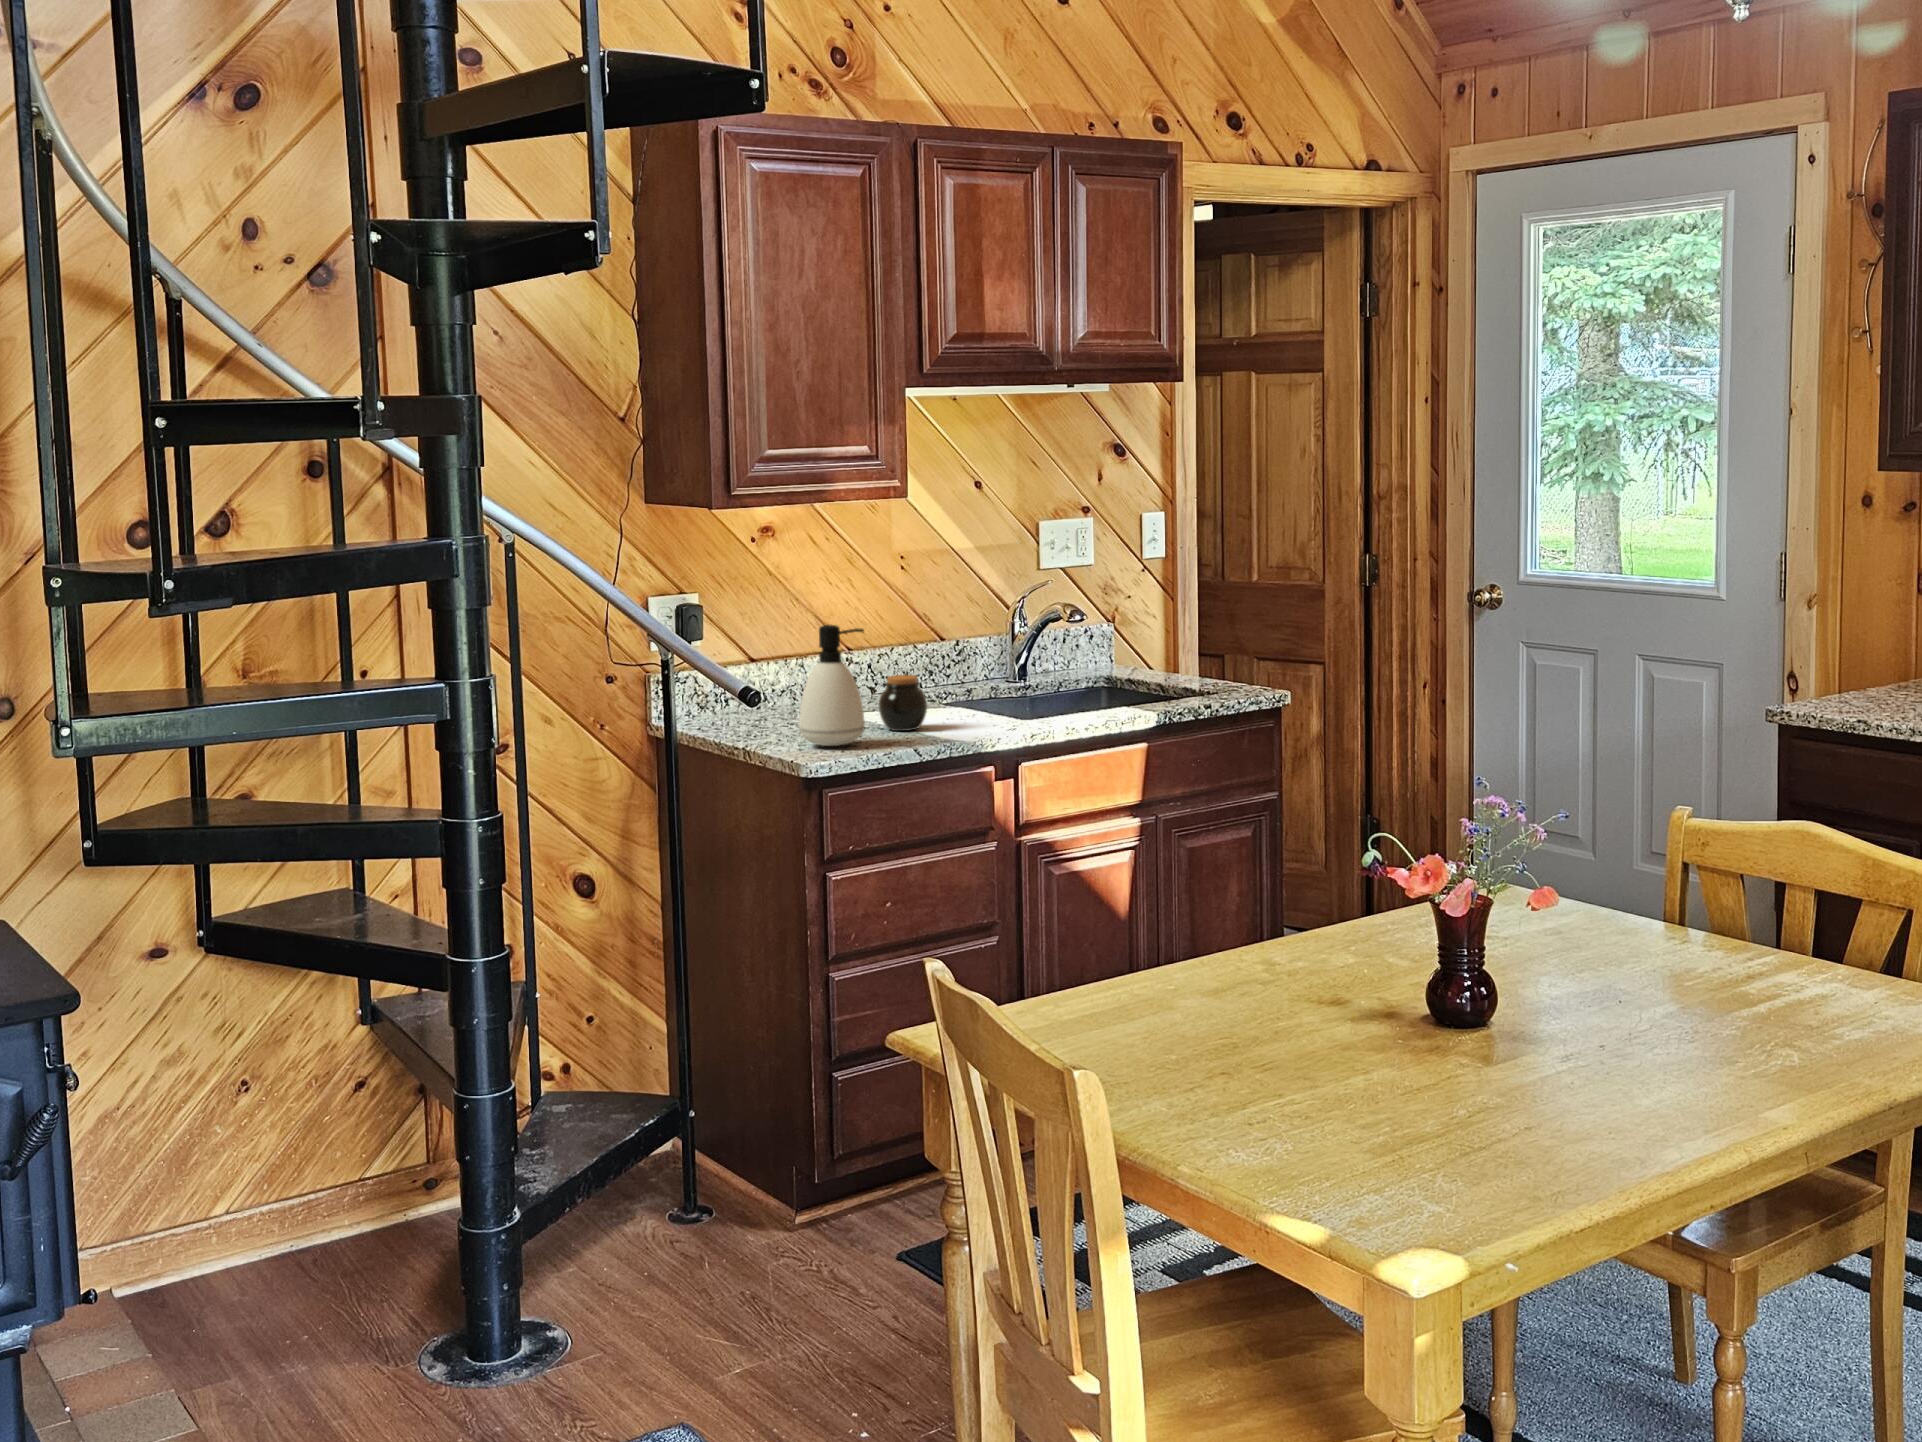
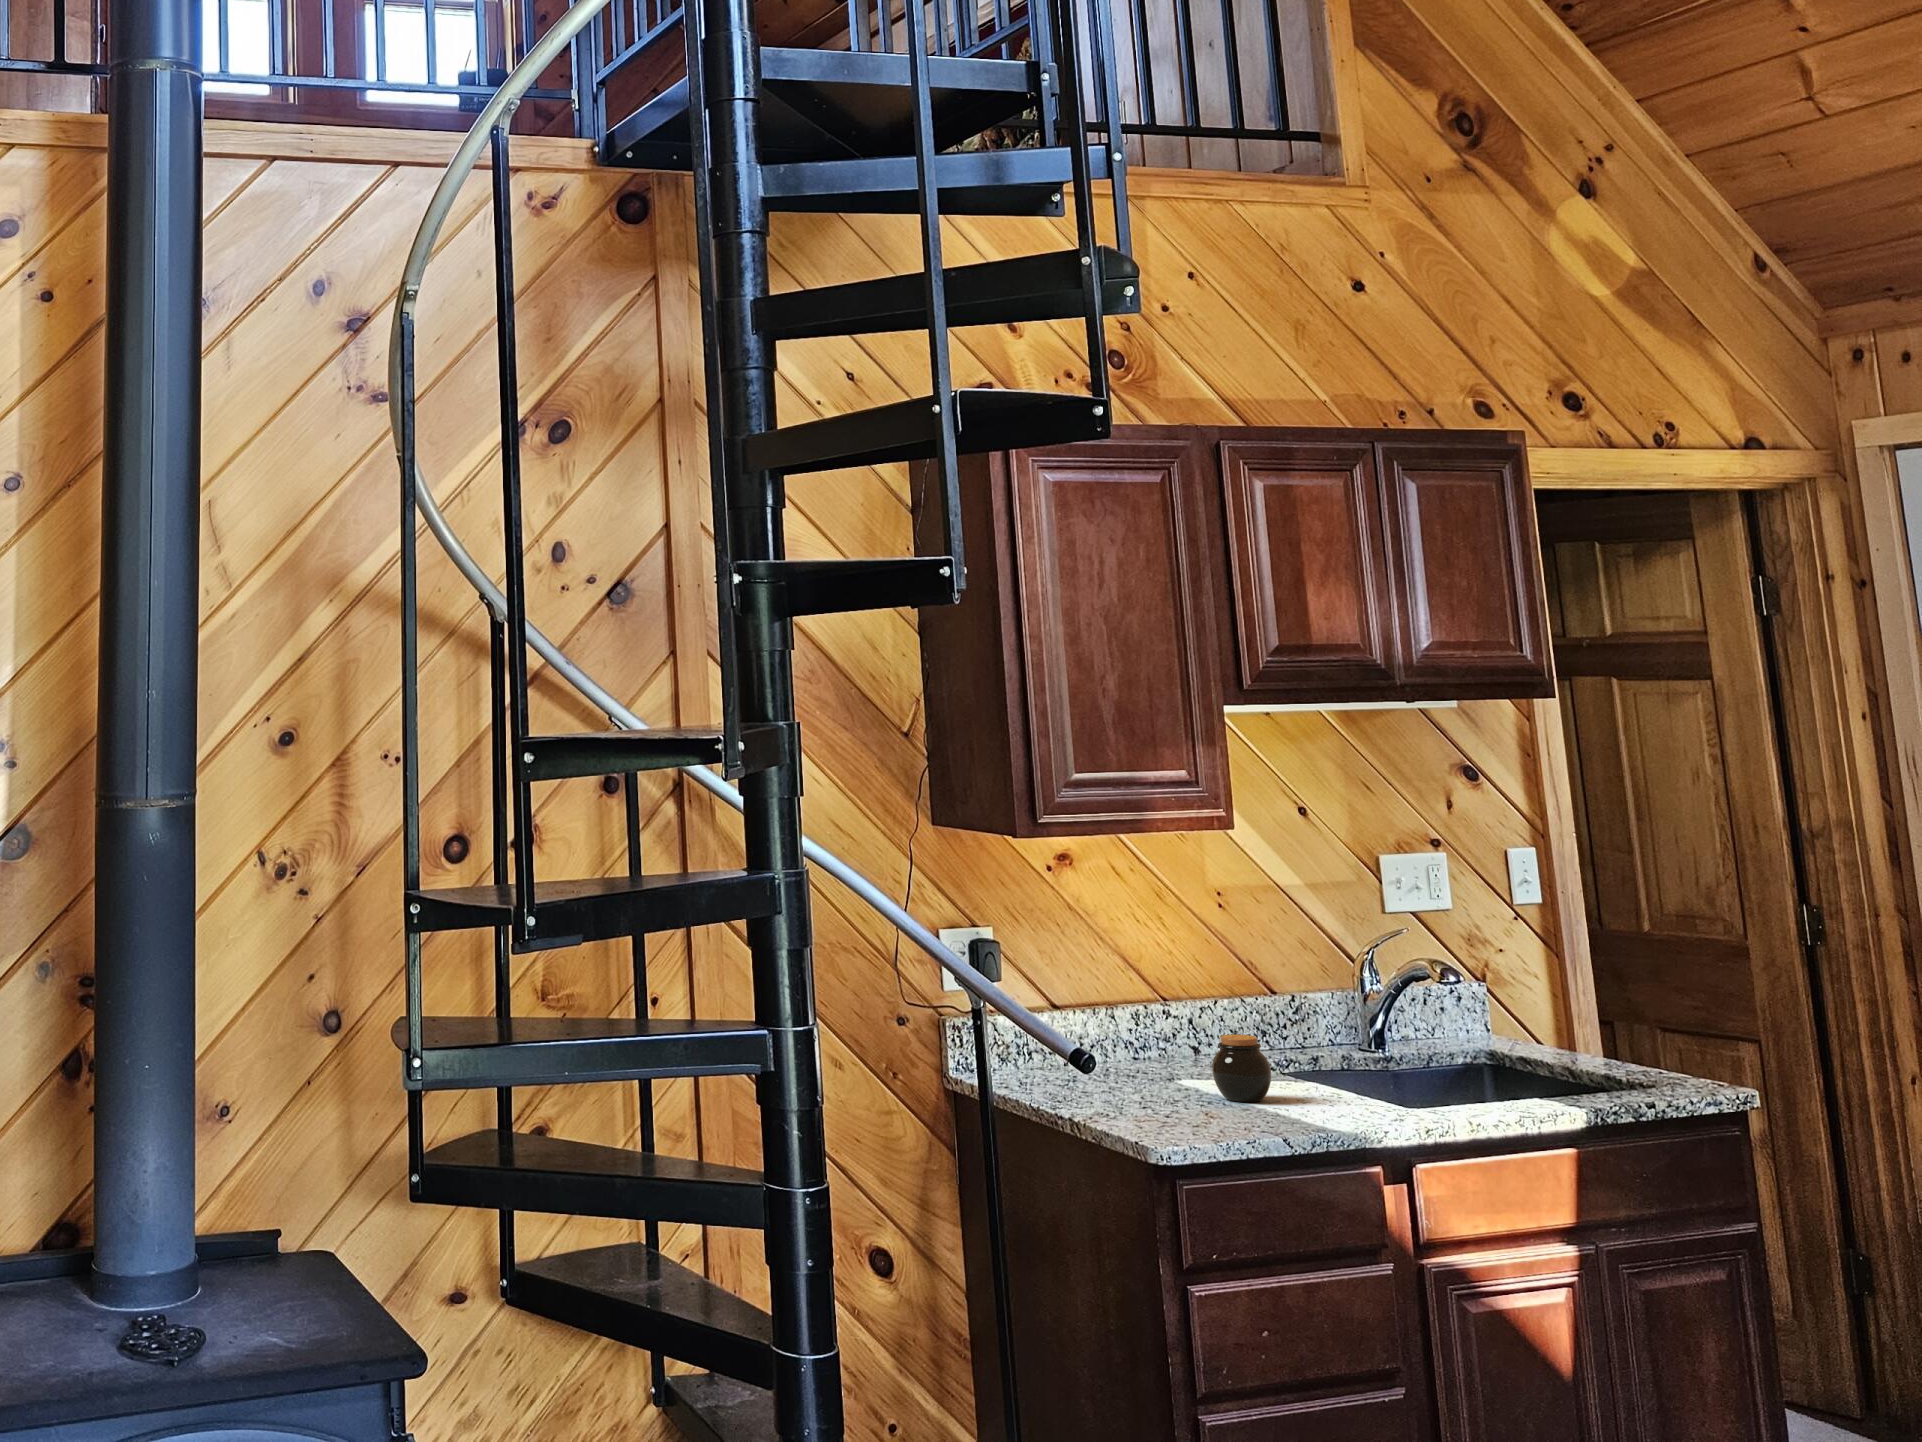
soap dispenser: present [799,625,865,746] -> none [1126,973,1203,1115]

